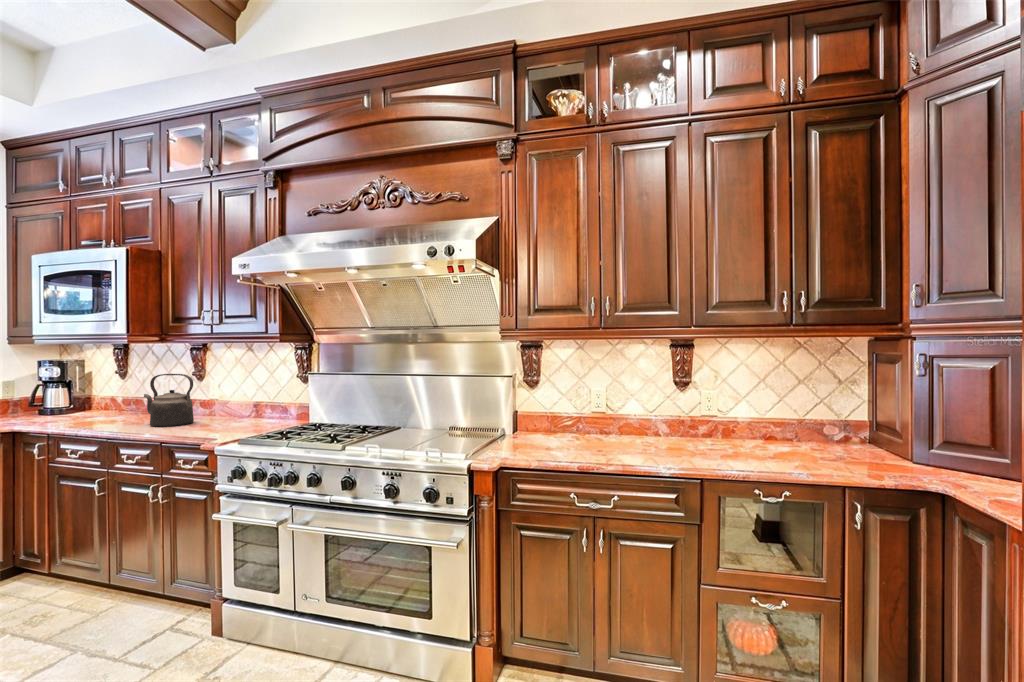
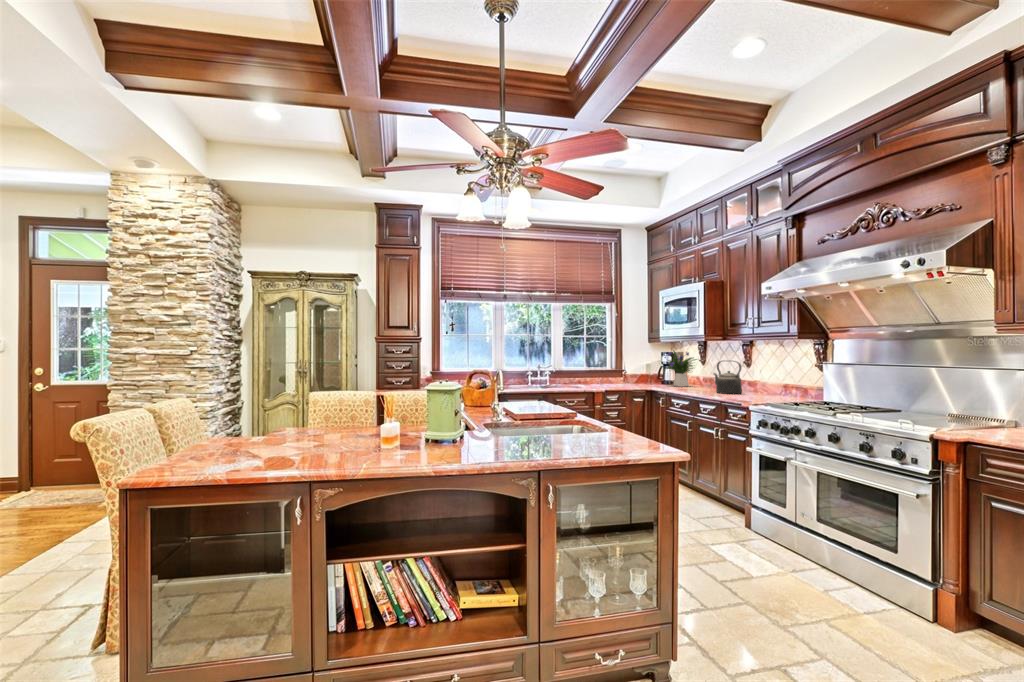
flower arrangement: none [39,358,115,419] -> present [668,351,697,387]

